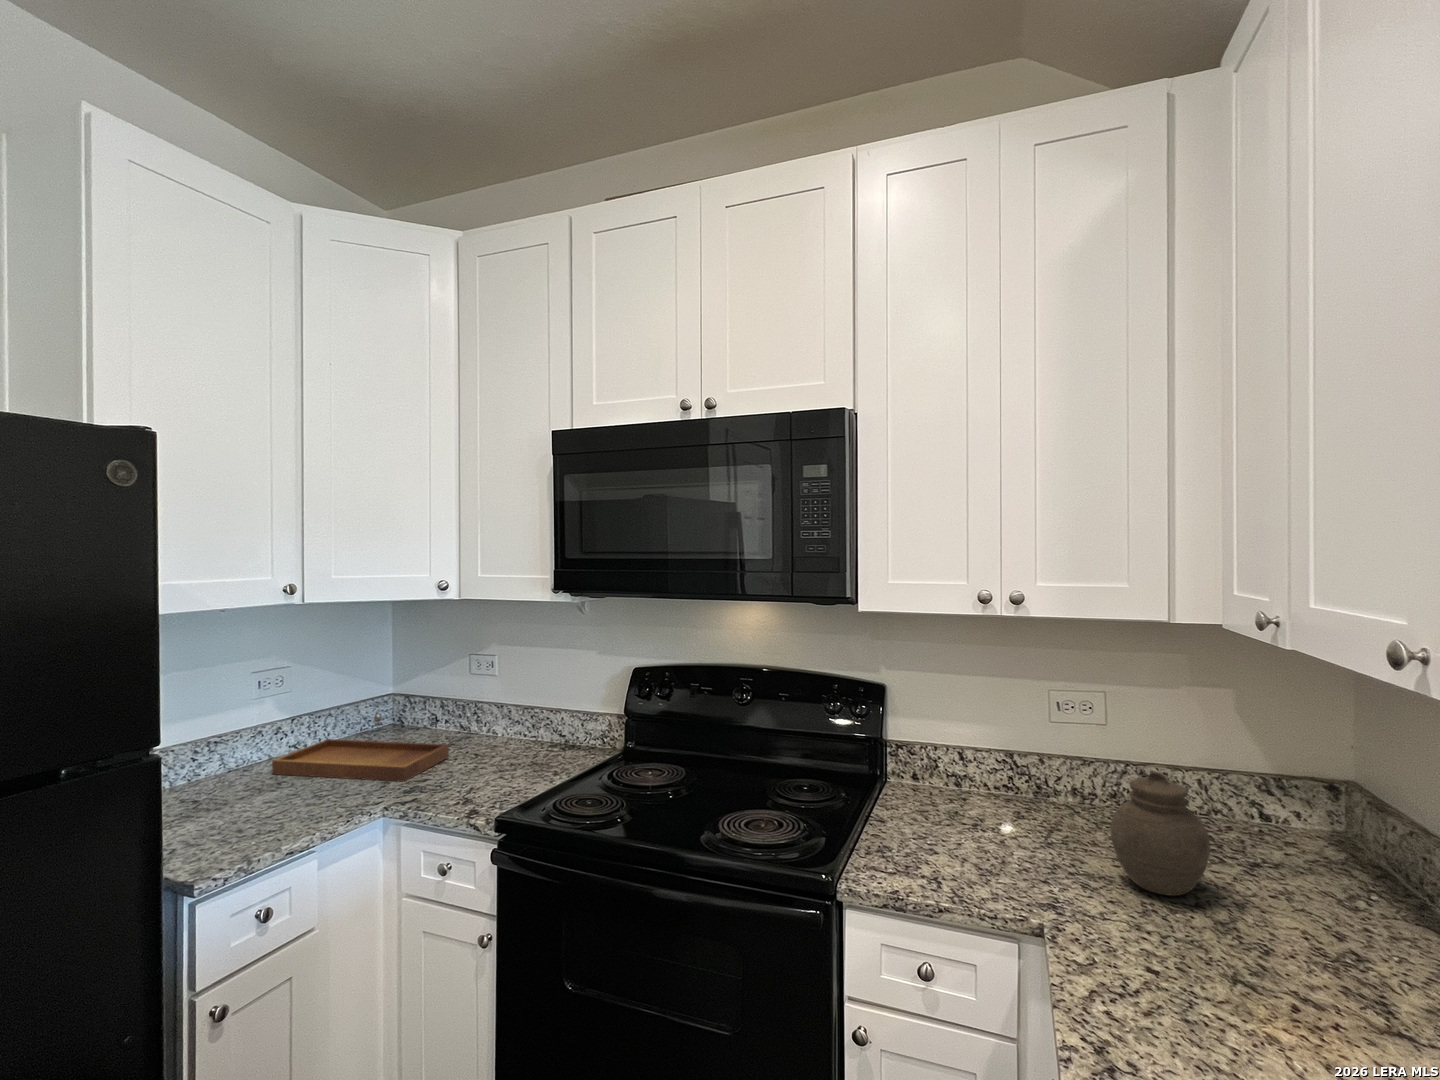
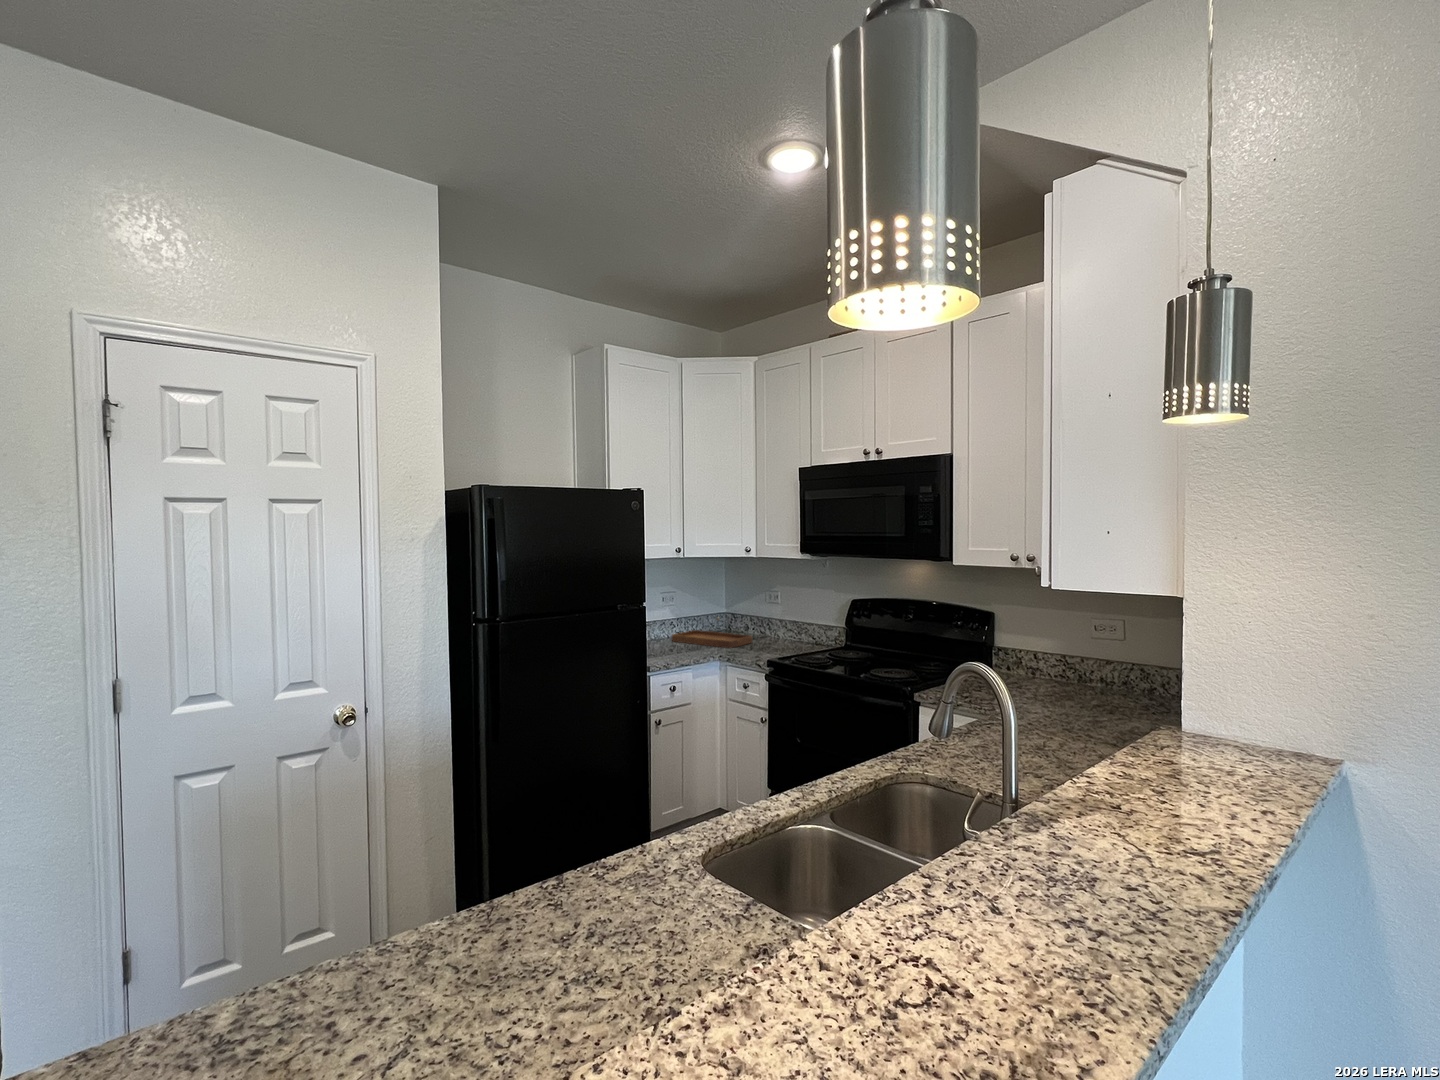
jar: present [1110,772,1210,896] -> none [1064,649,1115,711]

